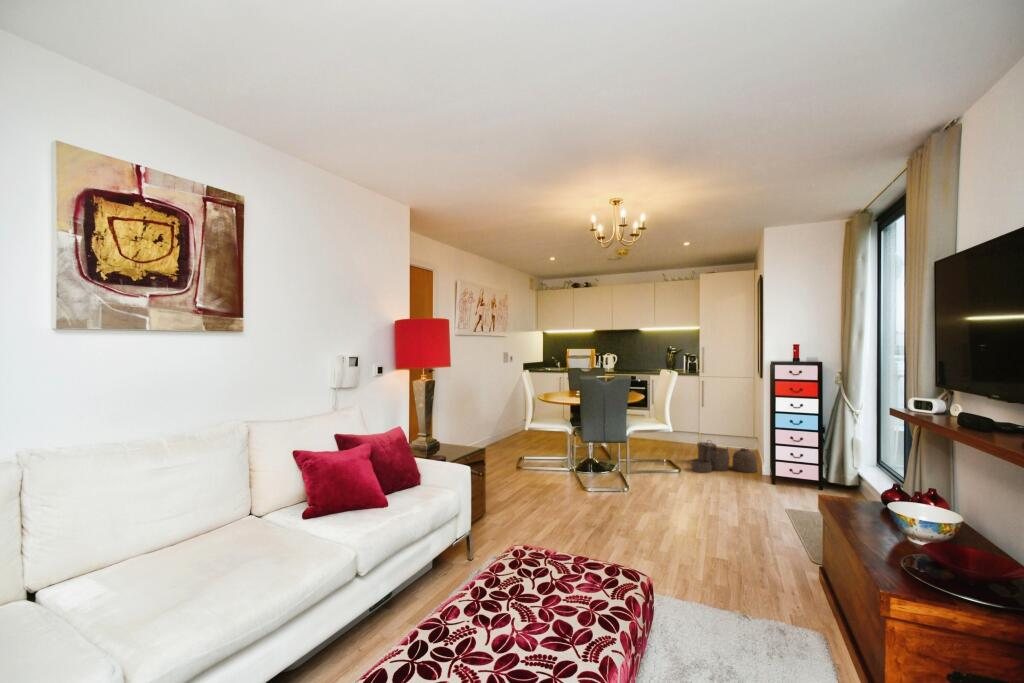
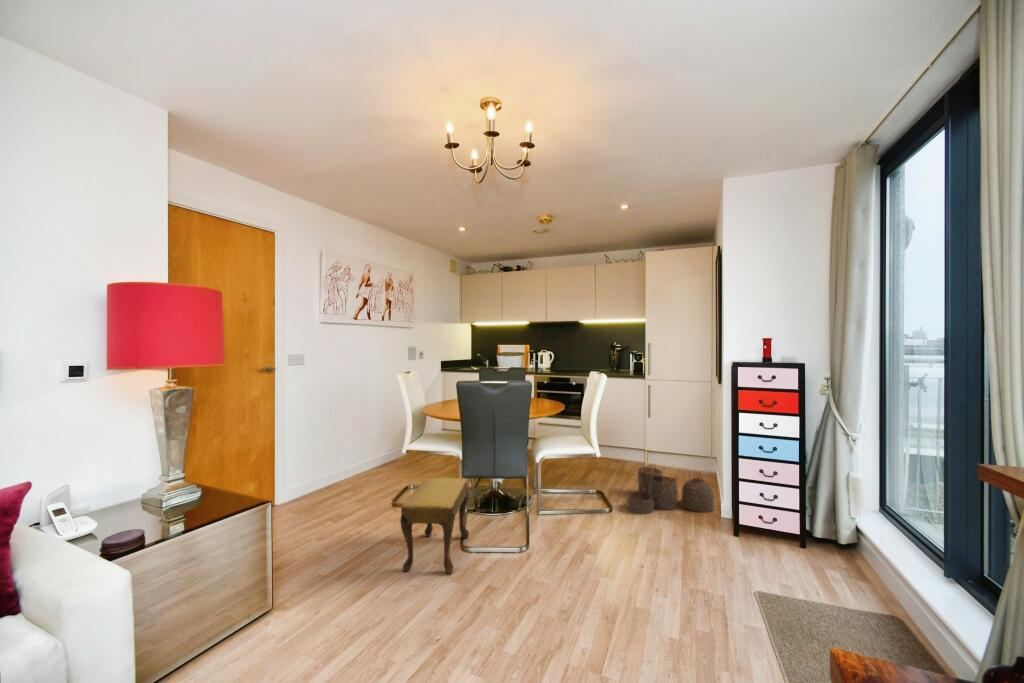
footstool: none [549,442,584,499] -> present [400,478,469,575]

